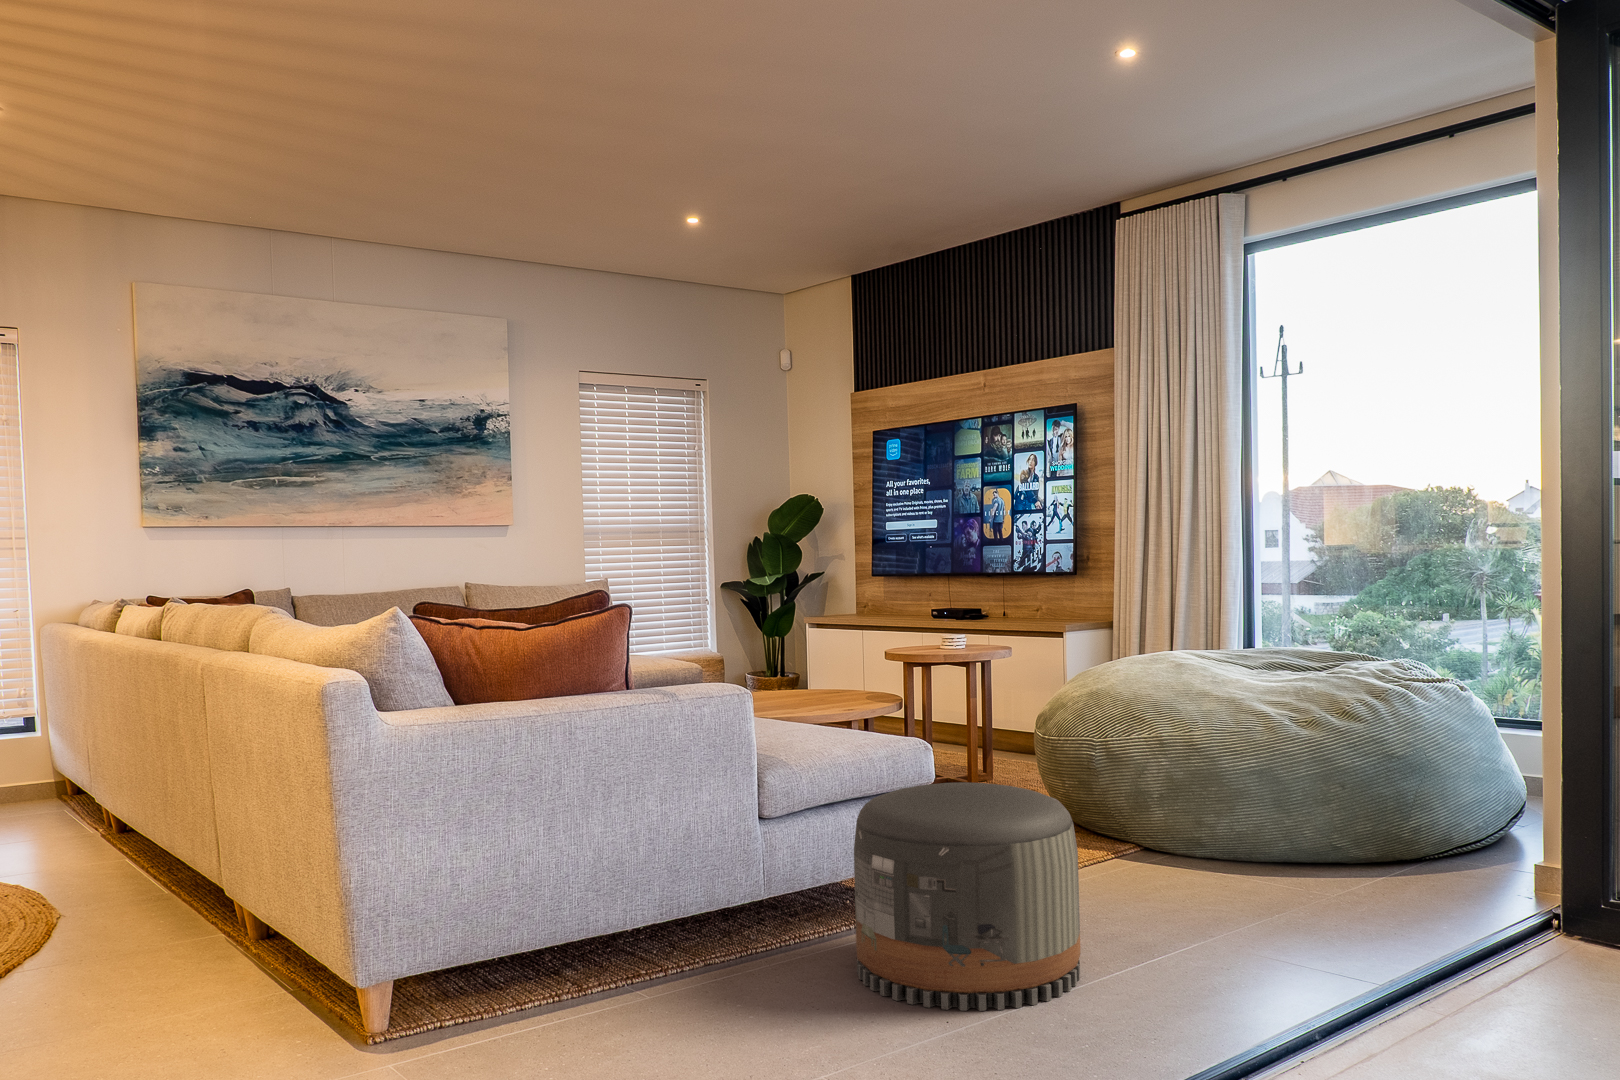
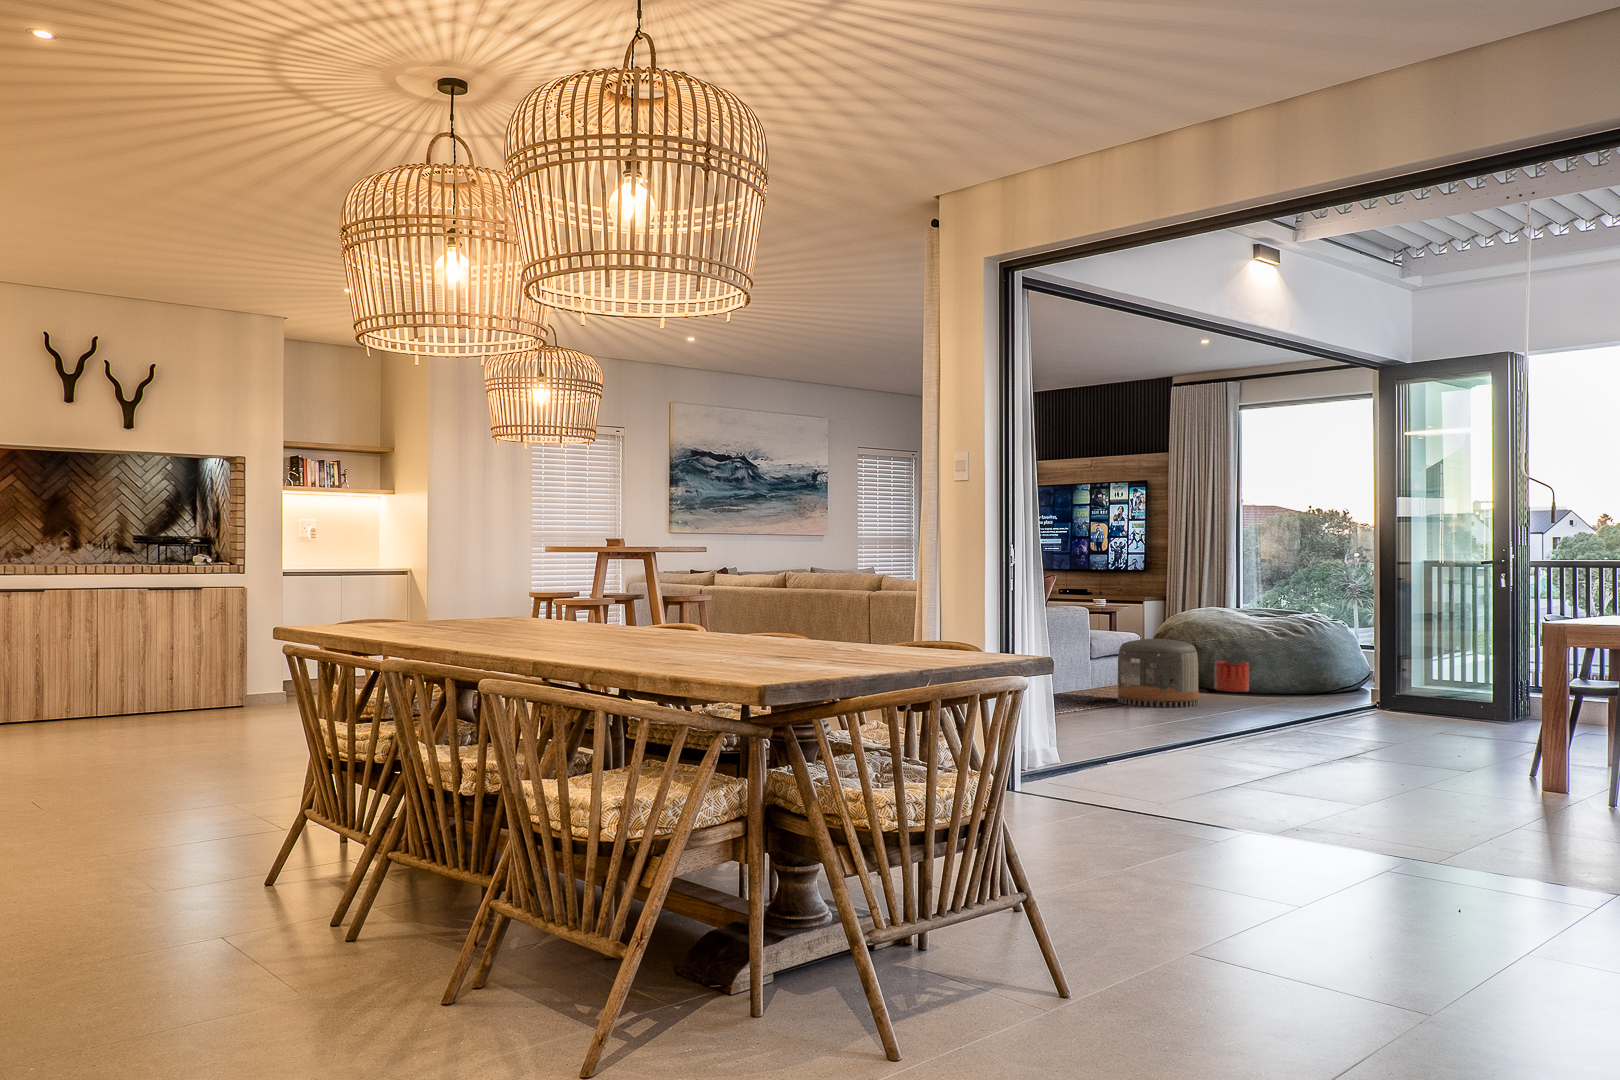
planter: none [1162,801,1249,889] -> present [1215,661,1249,692]

